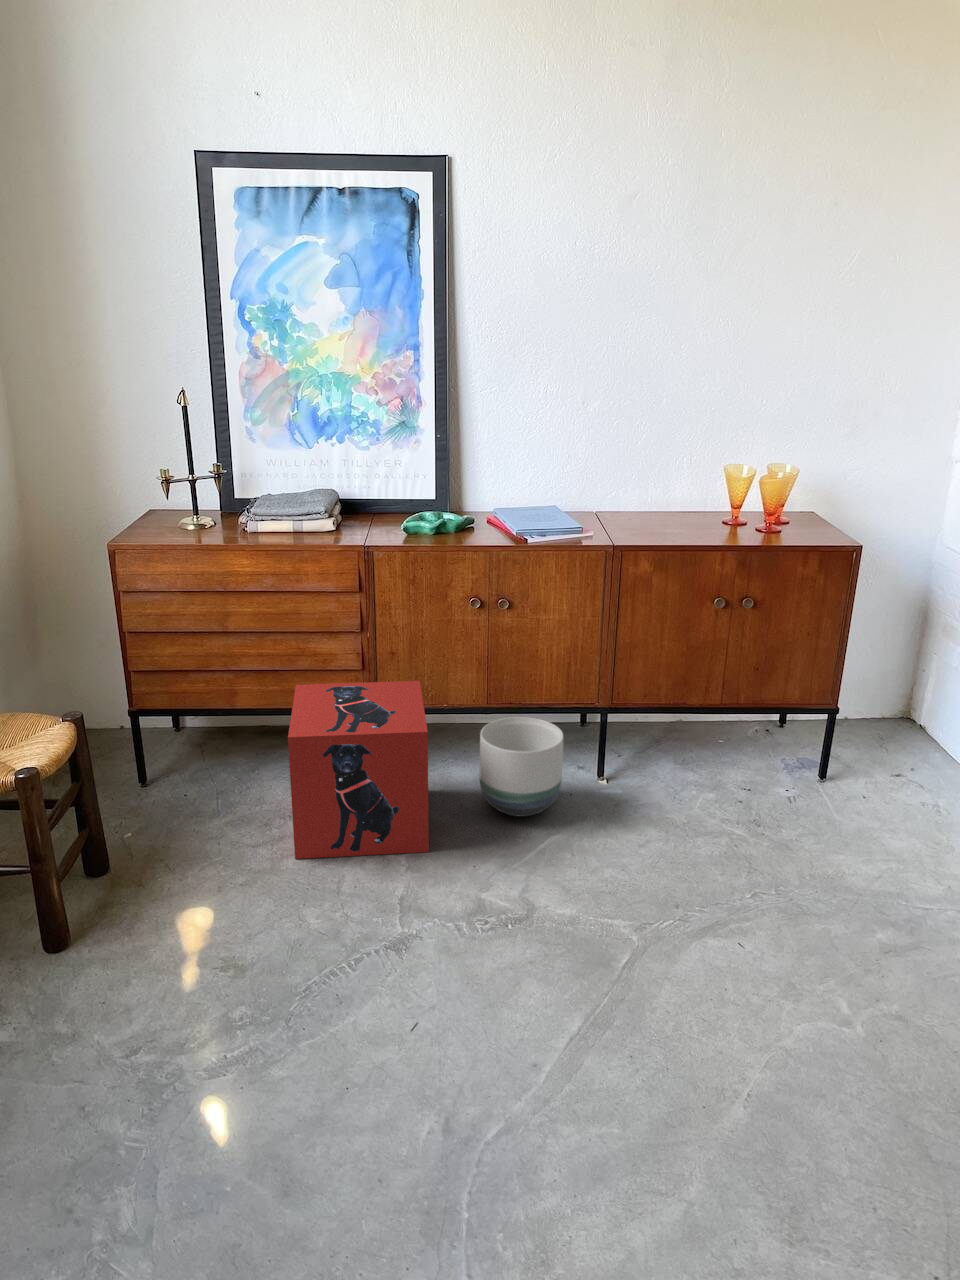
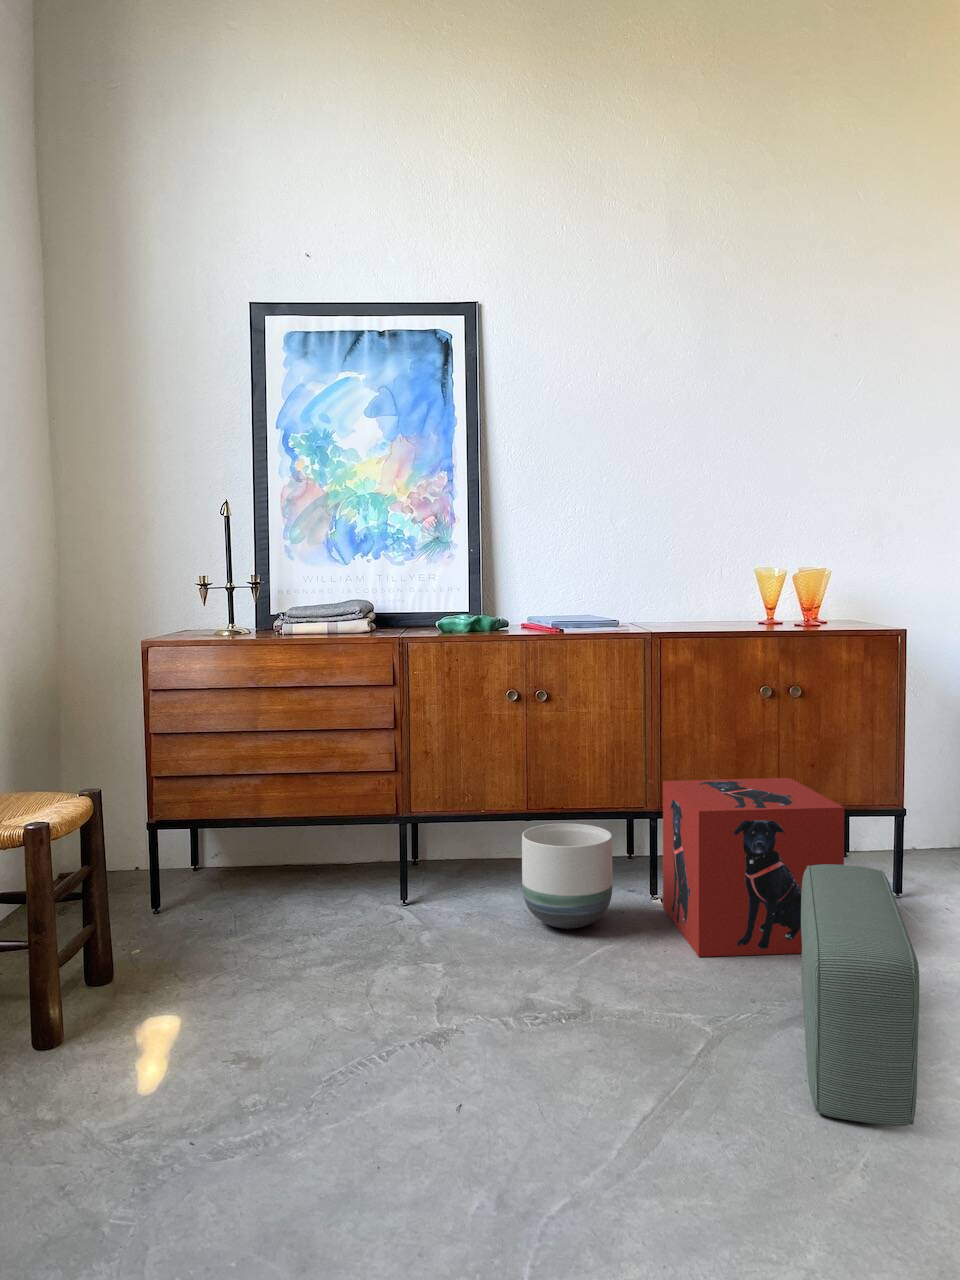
storage box: present [288,681,429,859] -> present [663,778,844,957]
pouf: none [711,795,811,1048] -> present [801,864,919,1126]

